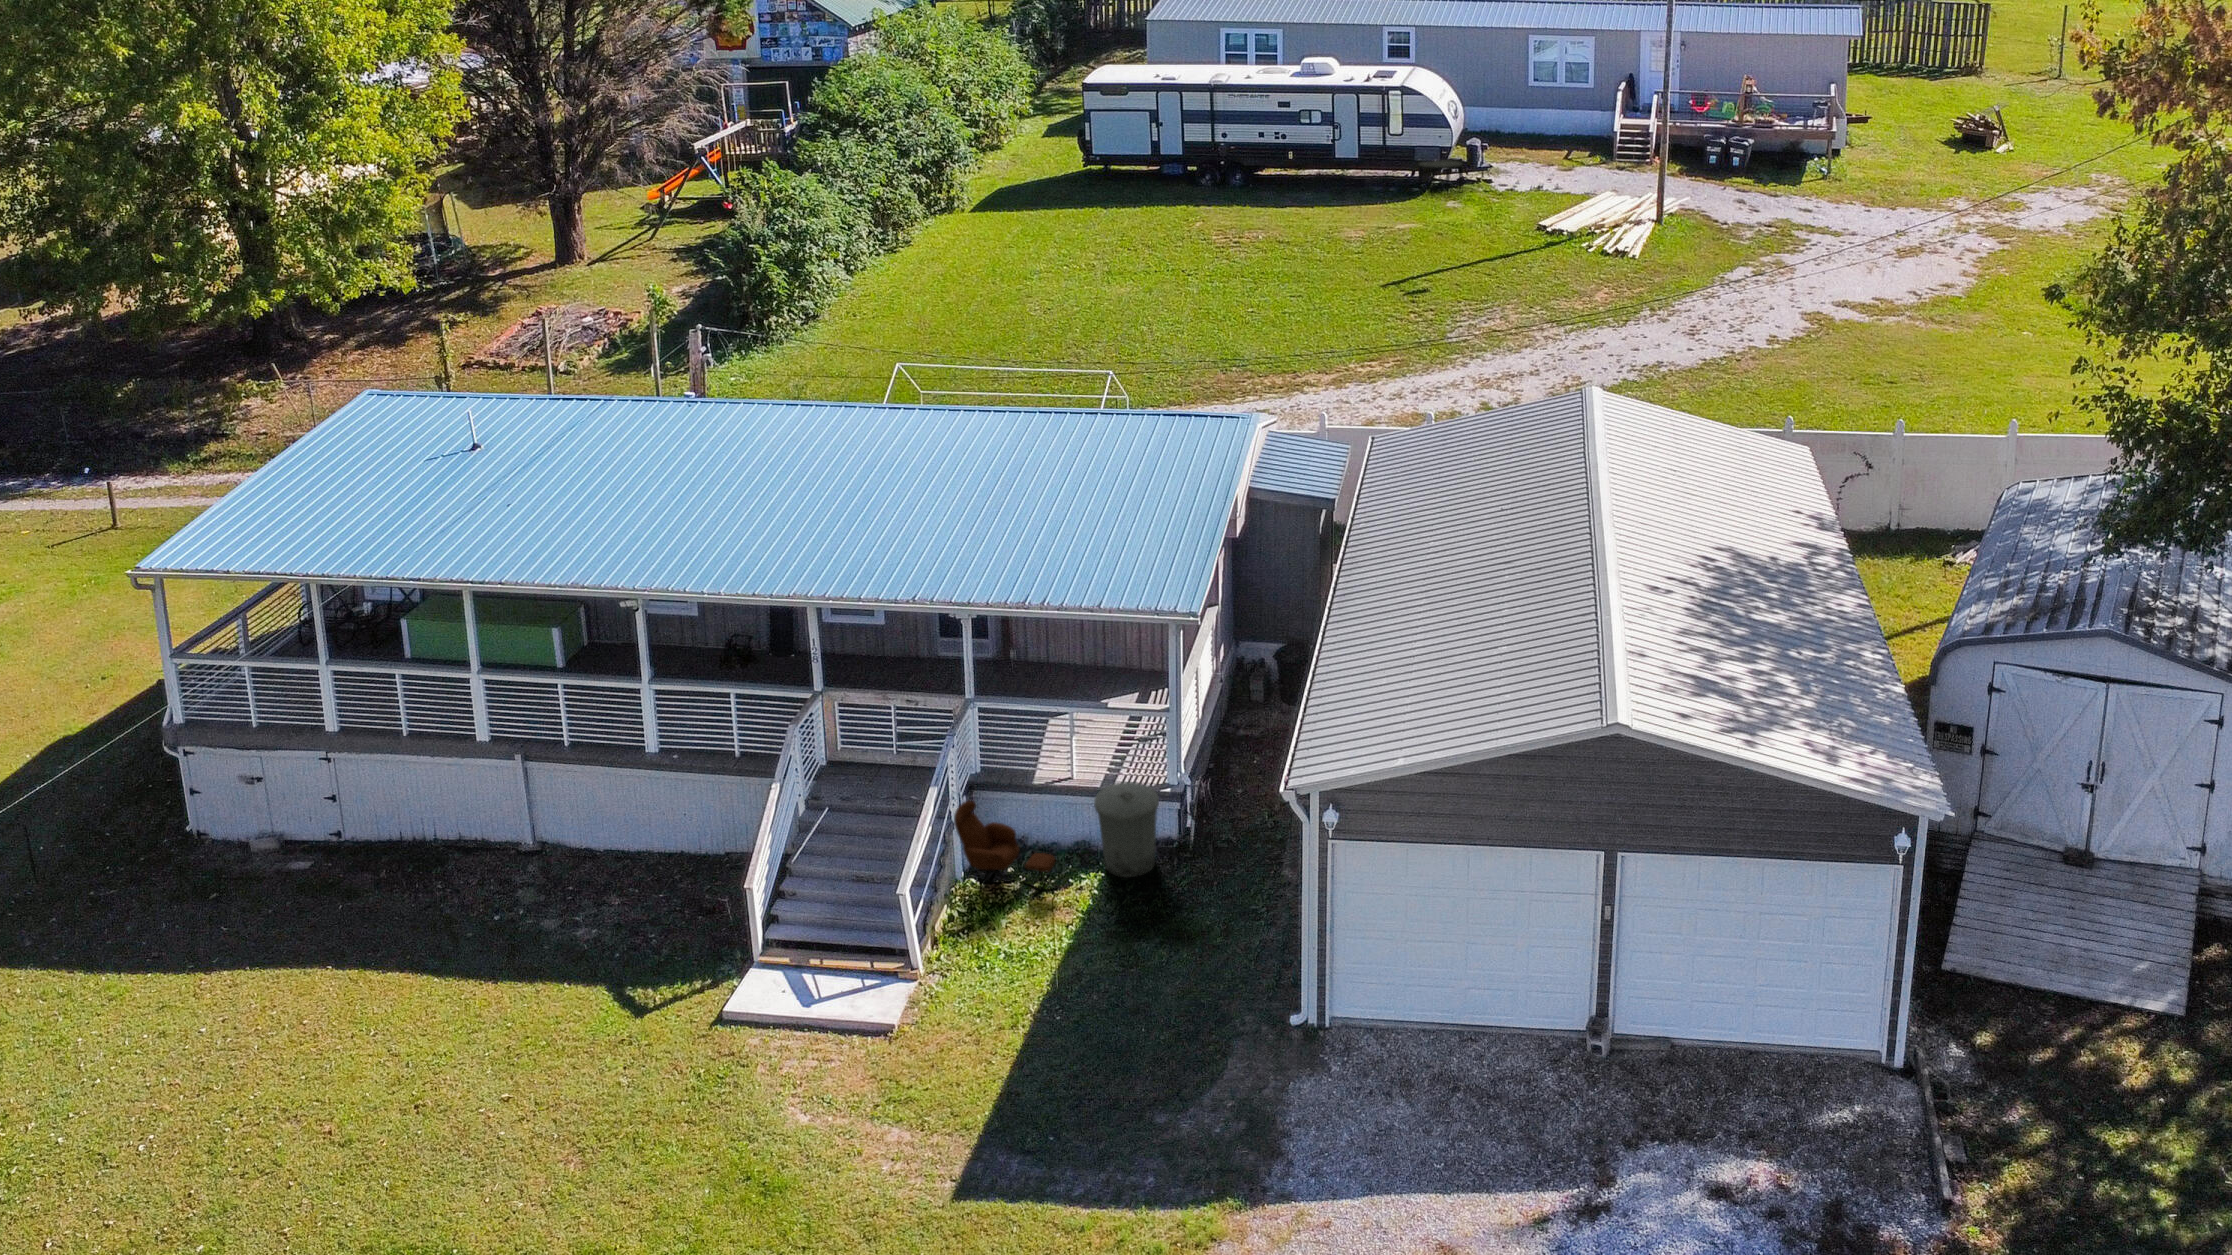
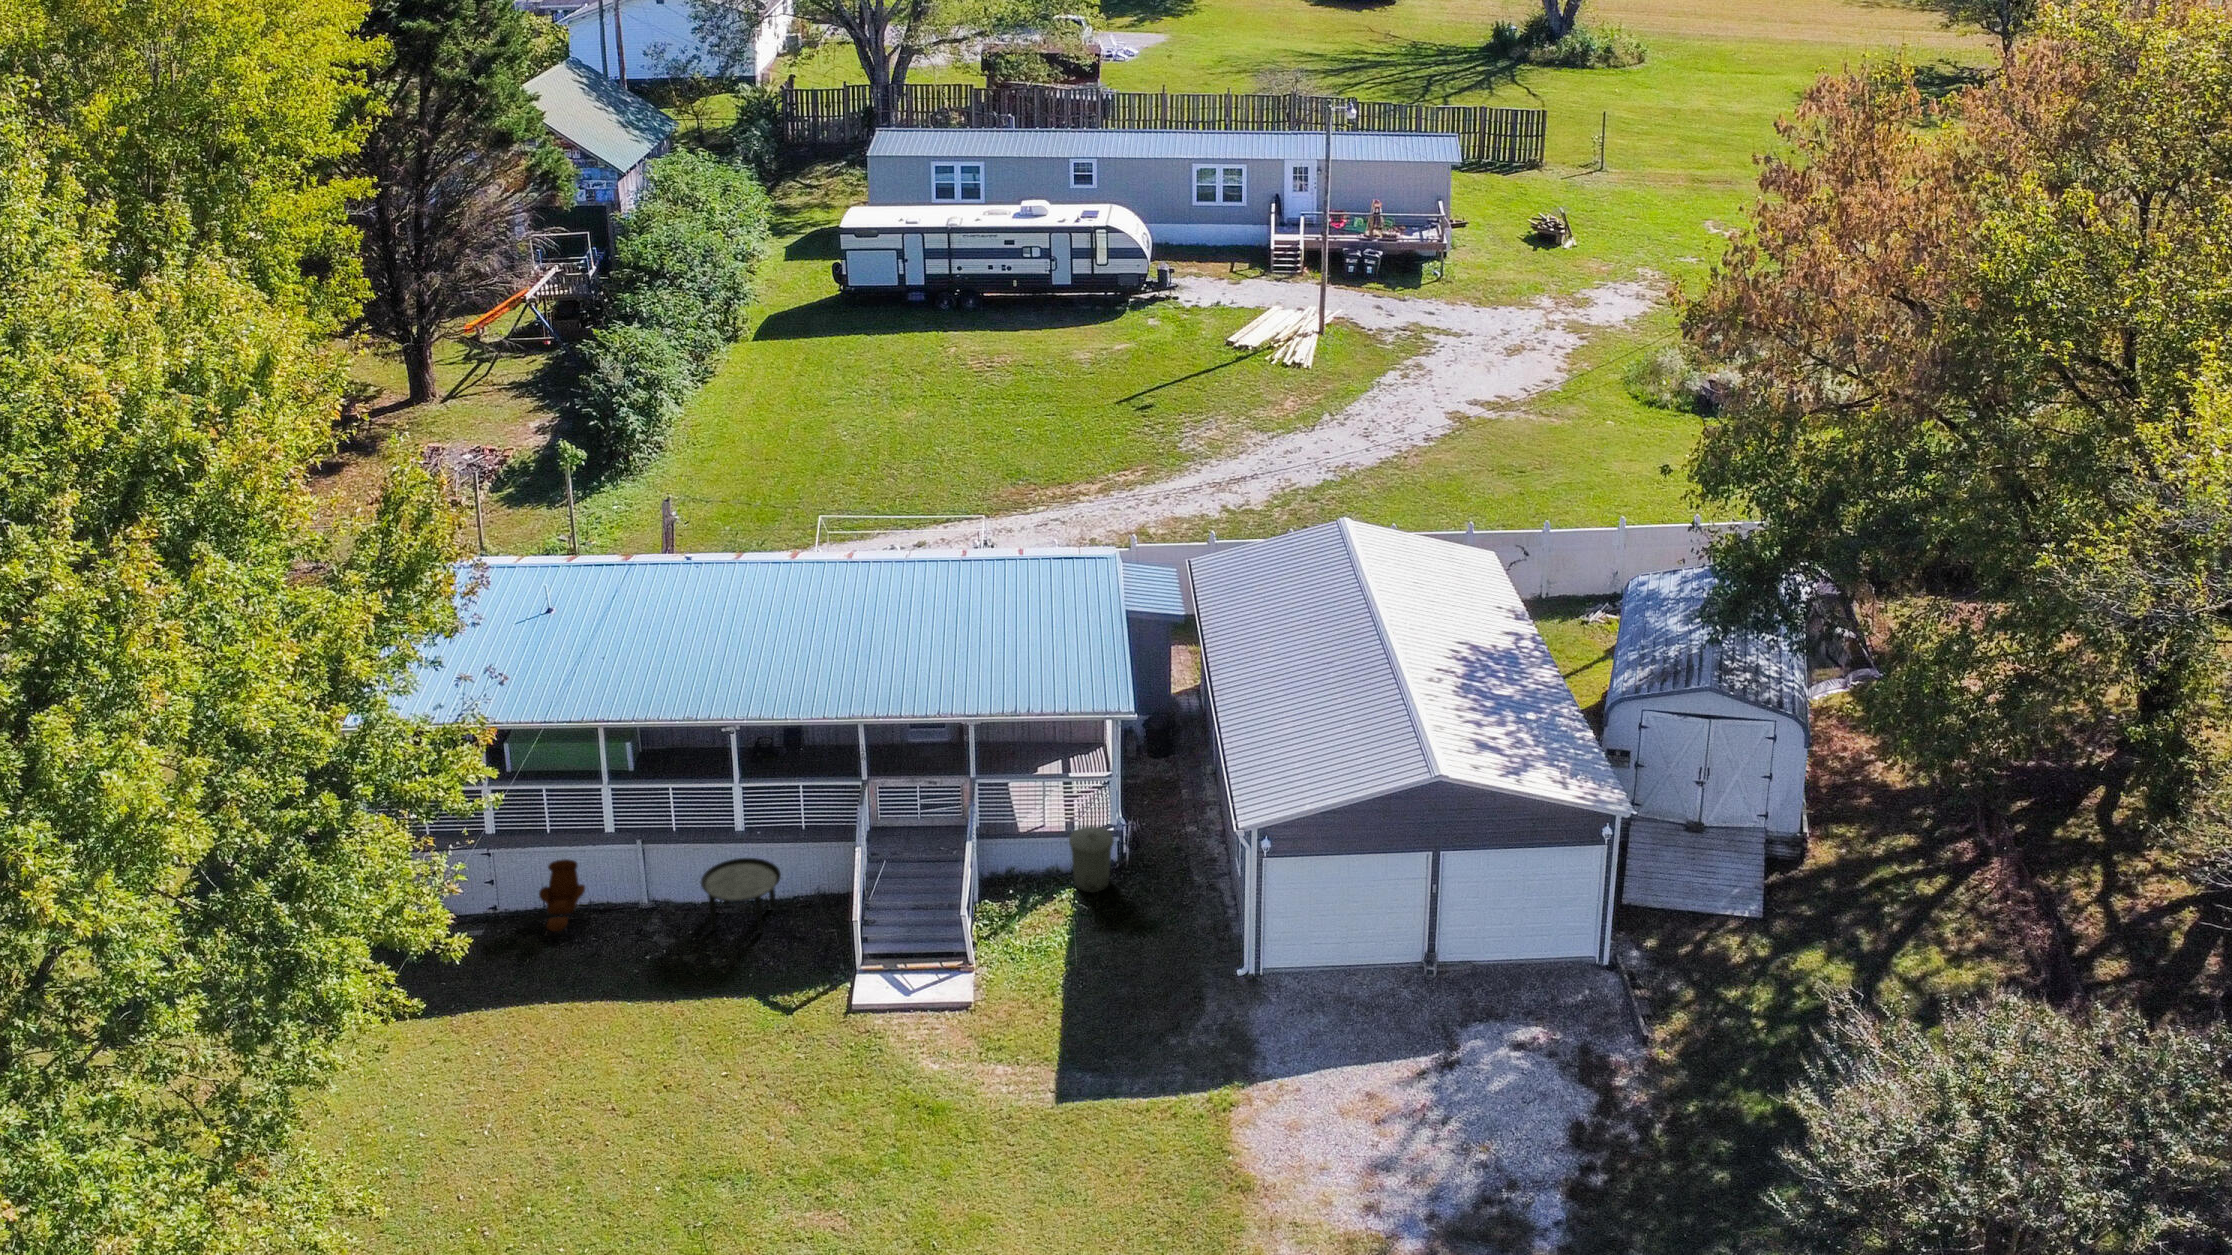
round table: present [1416,157,1465,195] -> present [701,858,781,934]
lounge chair: present [954,801,1056,889] -> present [539,859,585,939]

